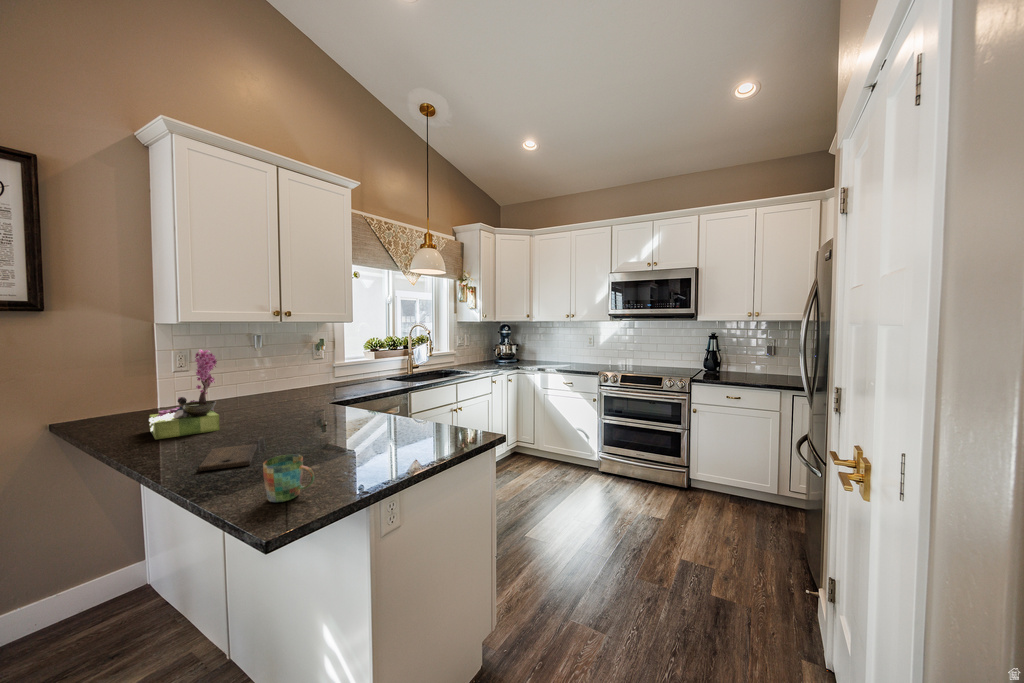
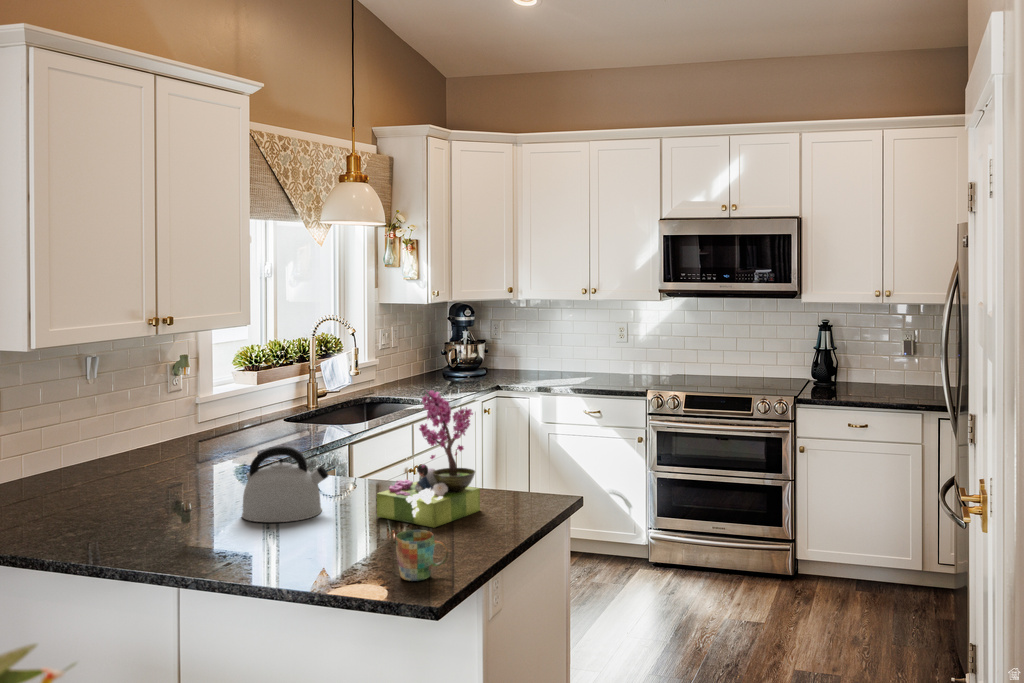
flower arrangement: present [149,350,219,439] -> present [377,390,480,527]
kettle: none [255,386,319,439] -> present [242,446,328,522]
cutting board: present [199,444,257,471] -> none [230,528,310,561]

